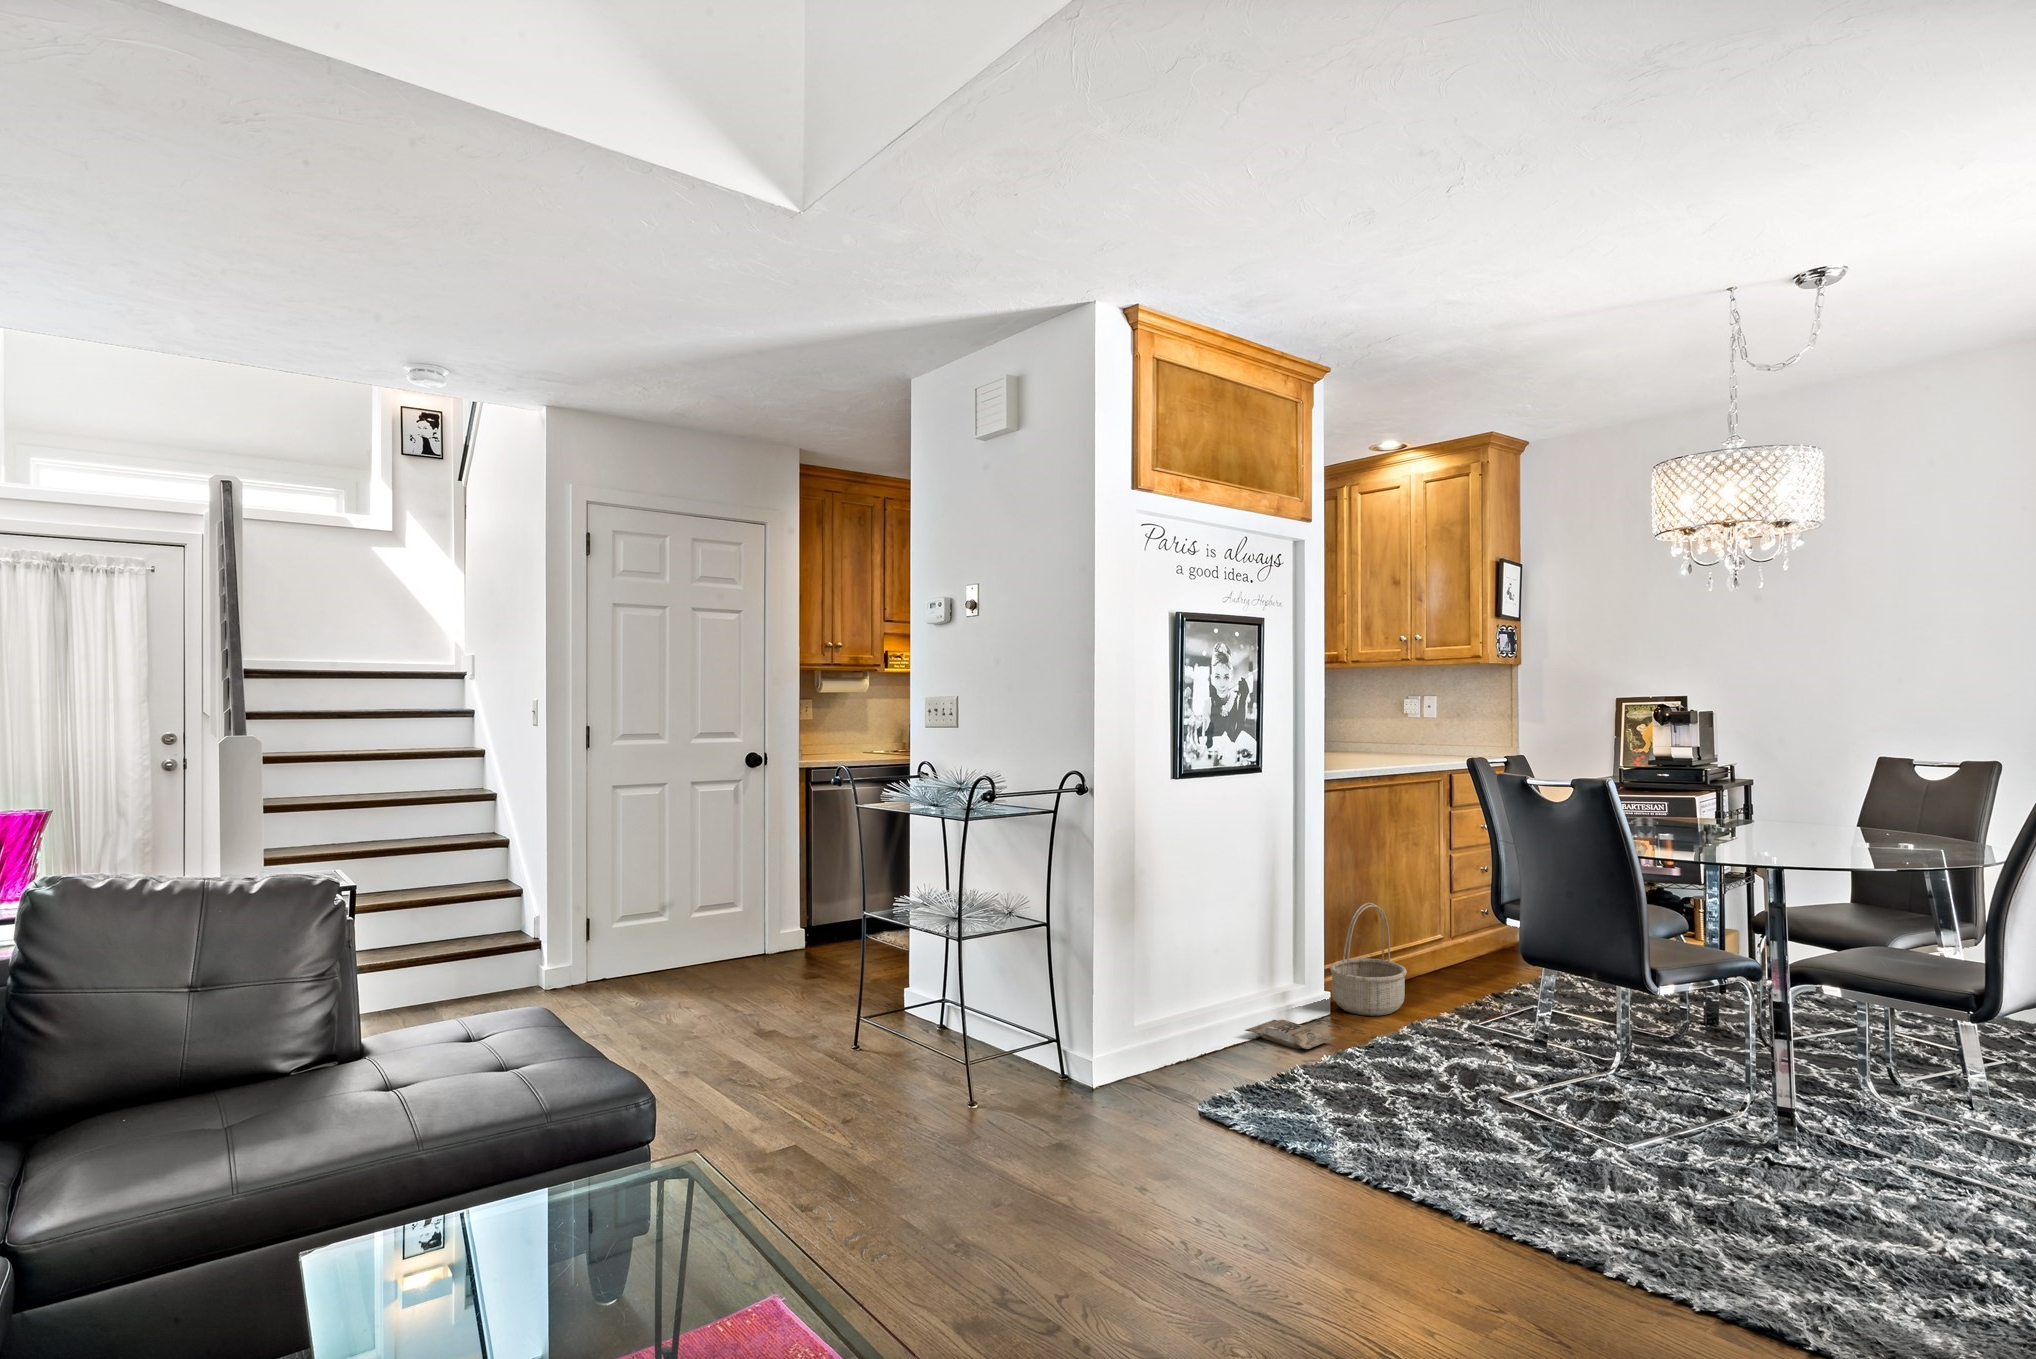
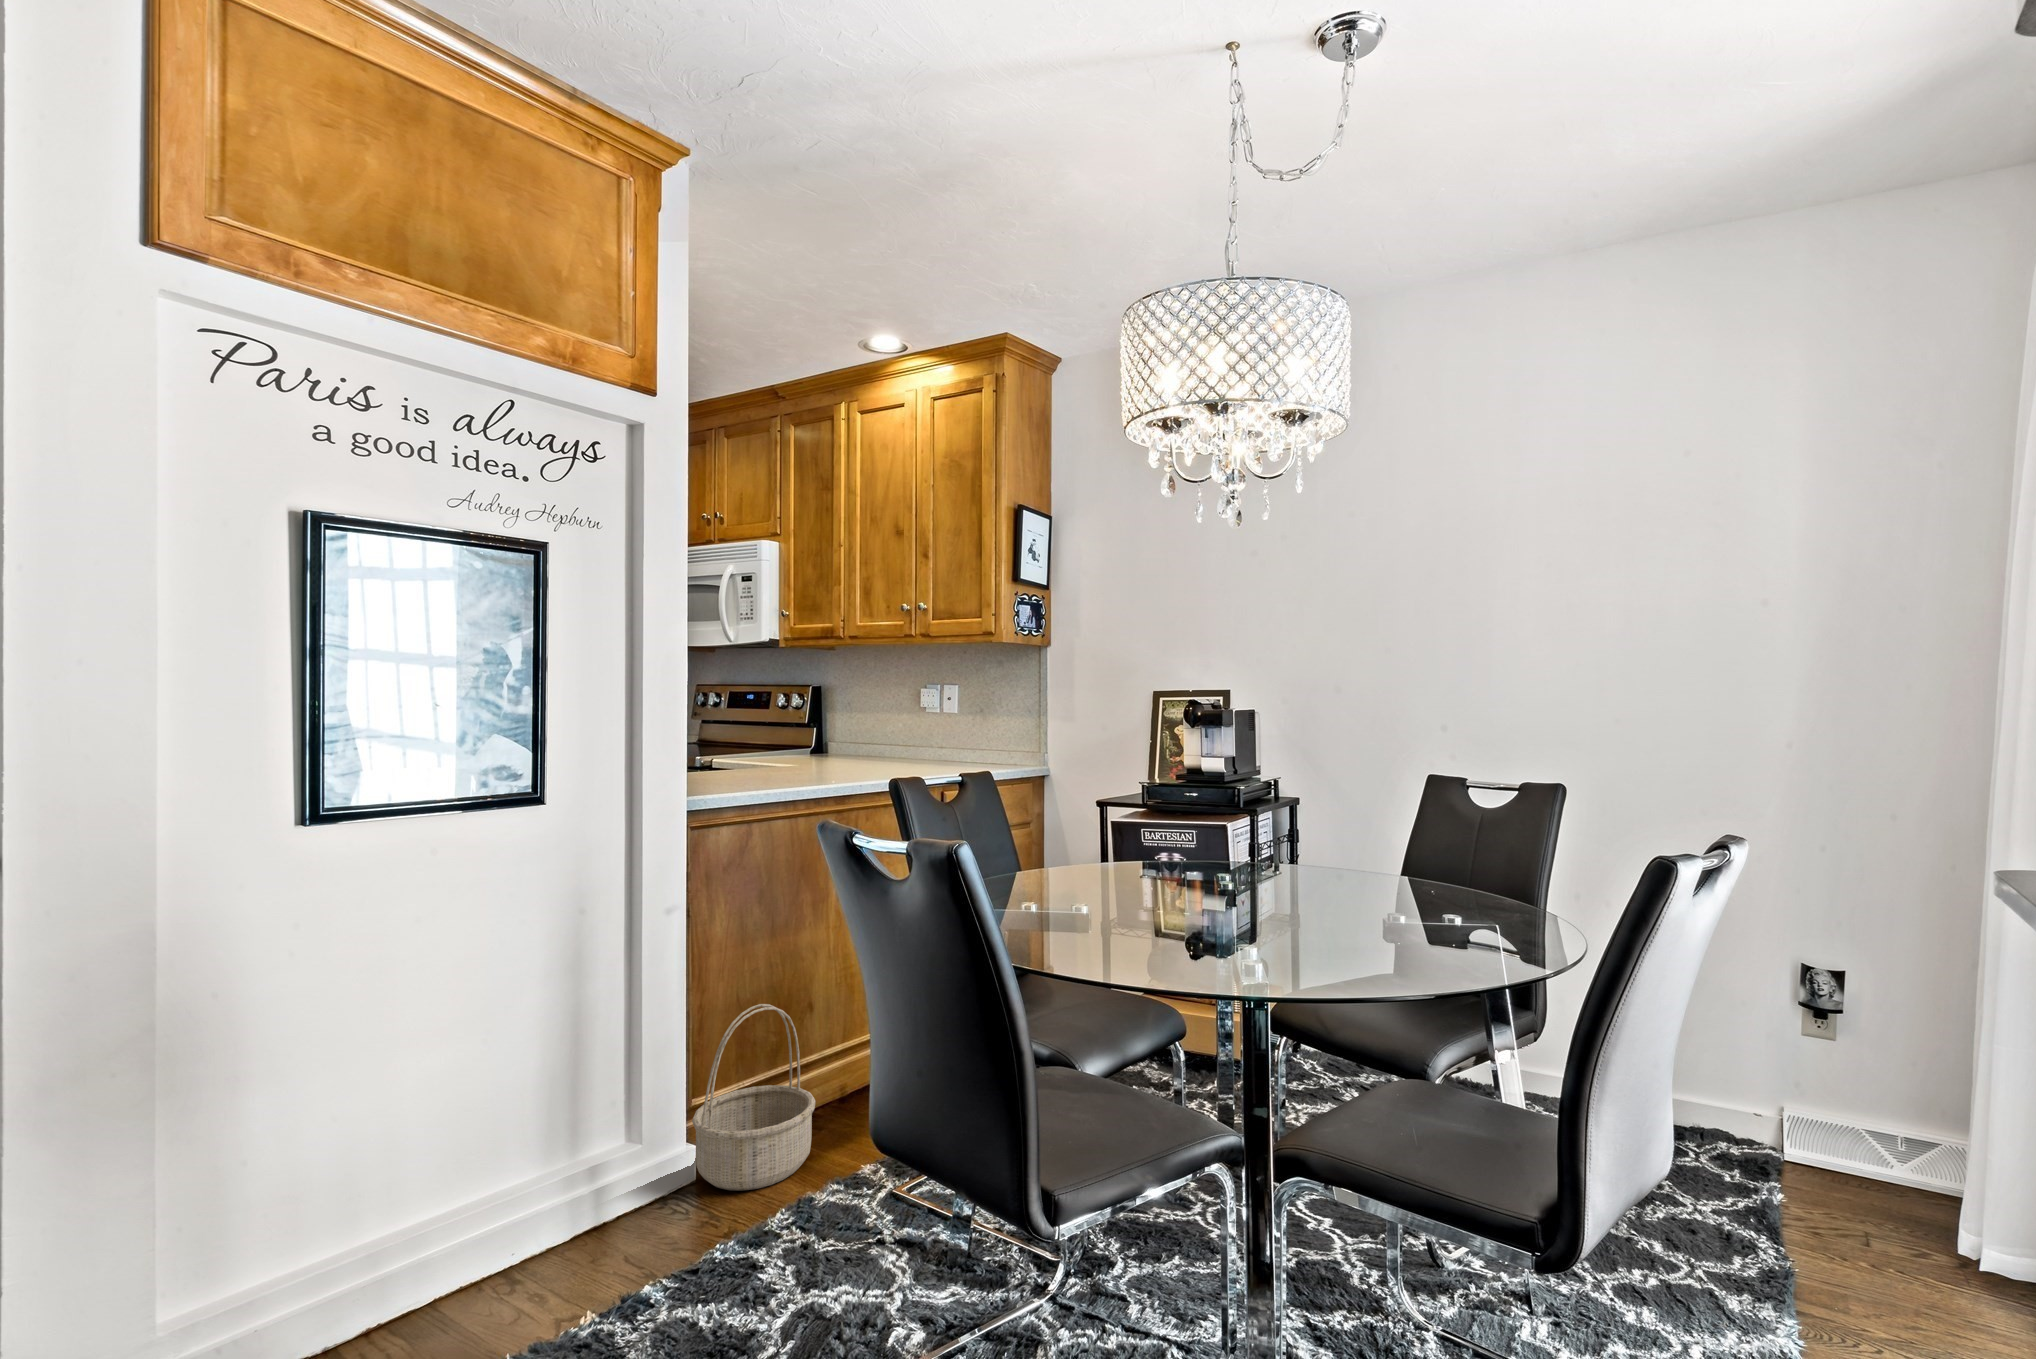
bag: present [1245,1019,1336,1049] -> none [468,1235,629,1315]

